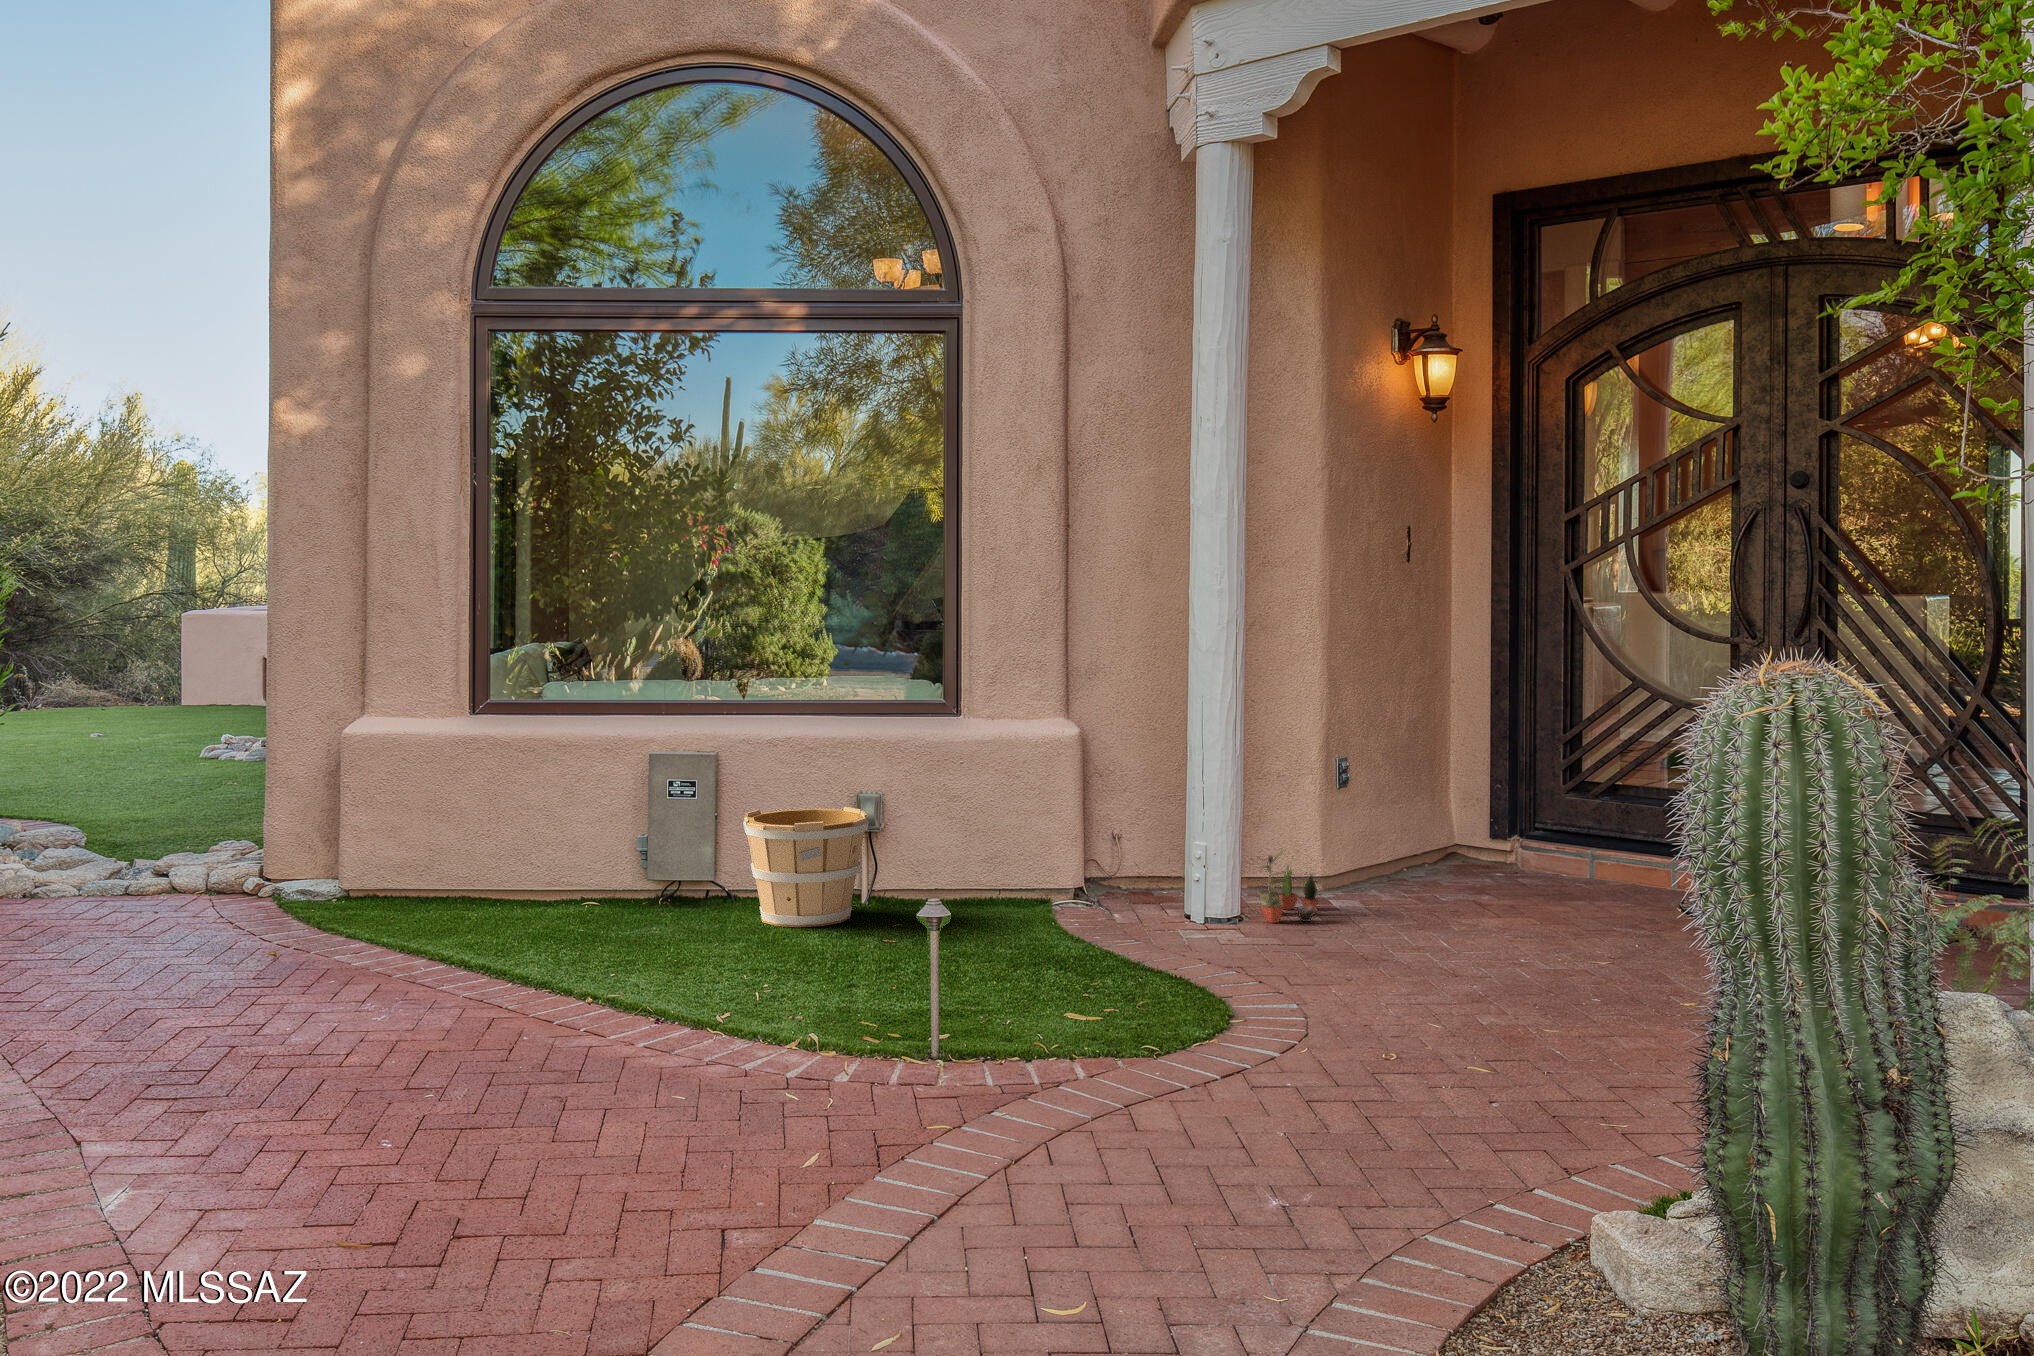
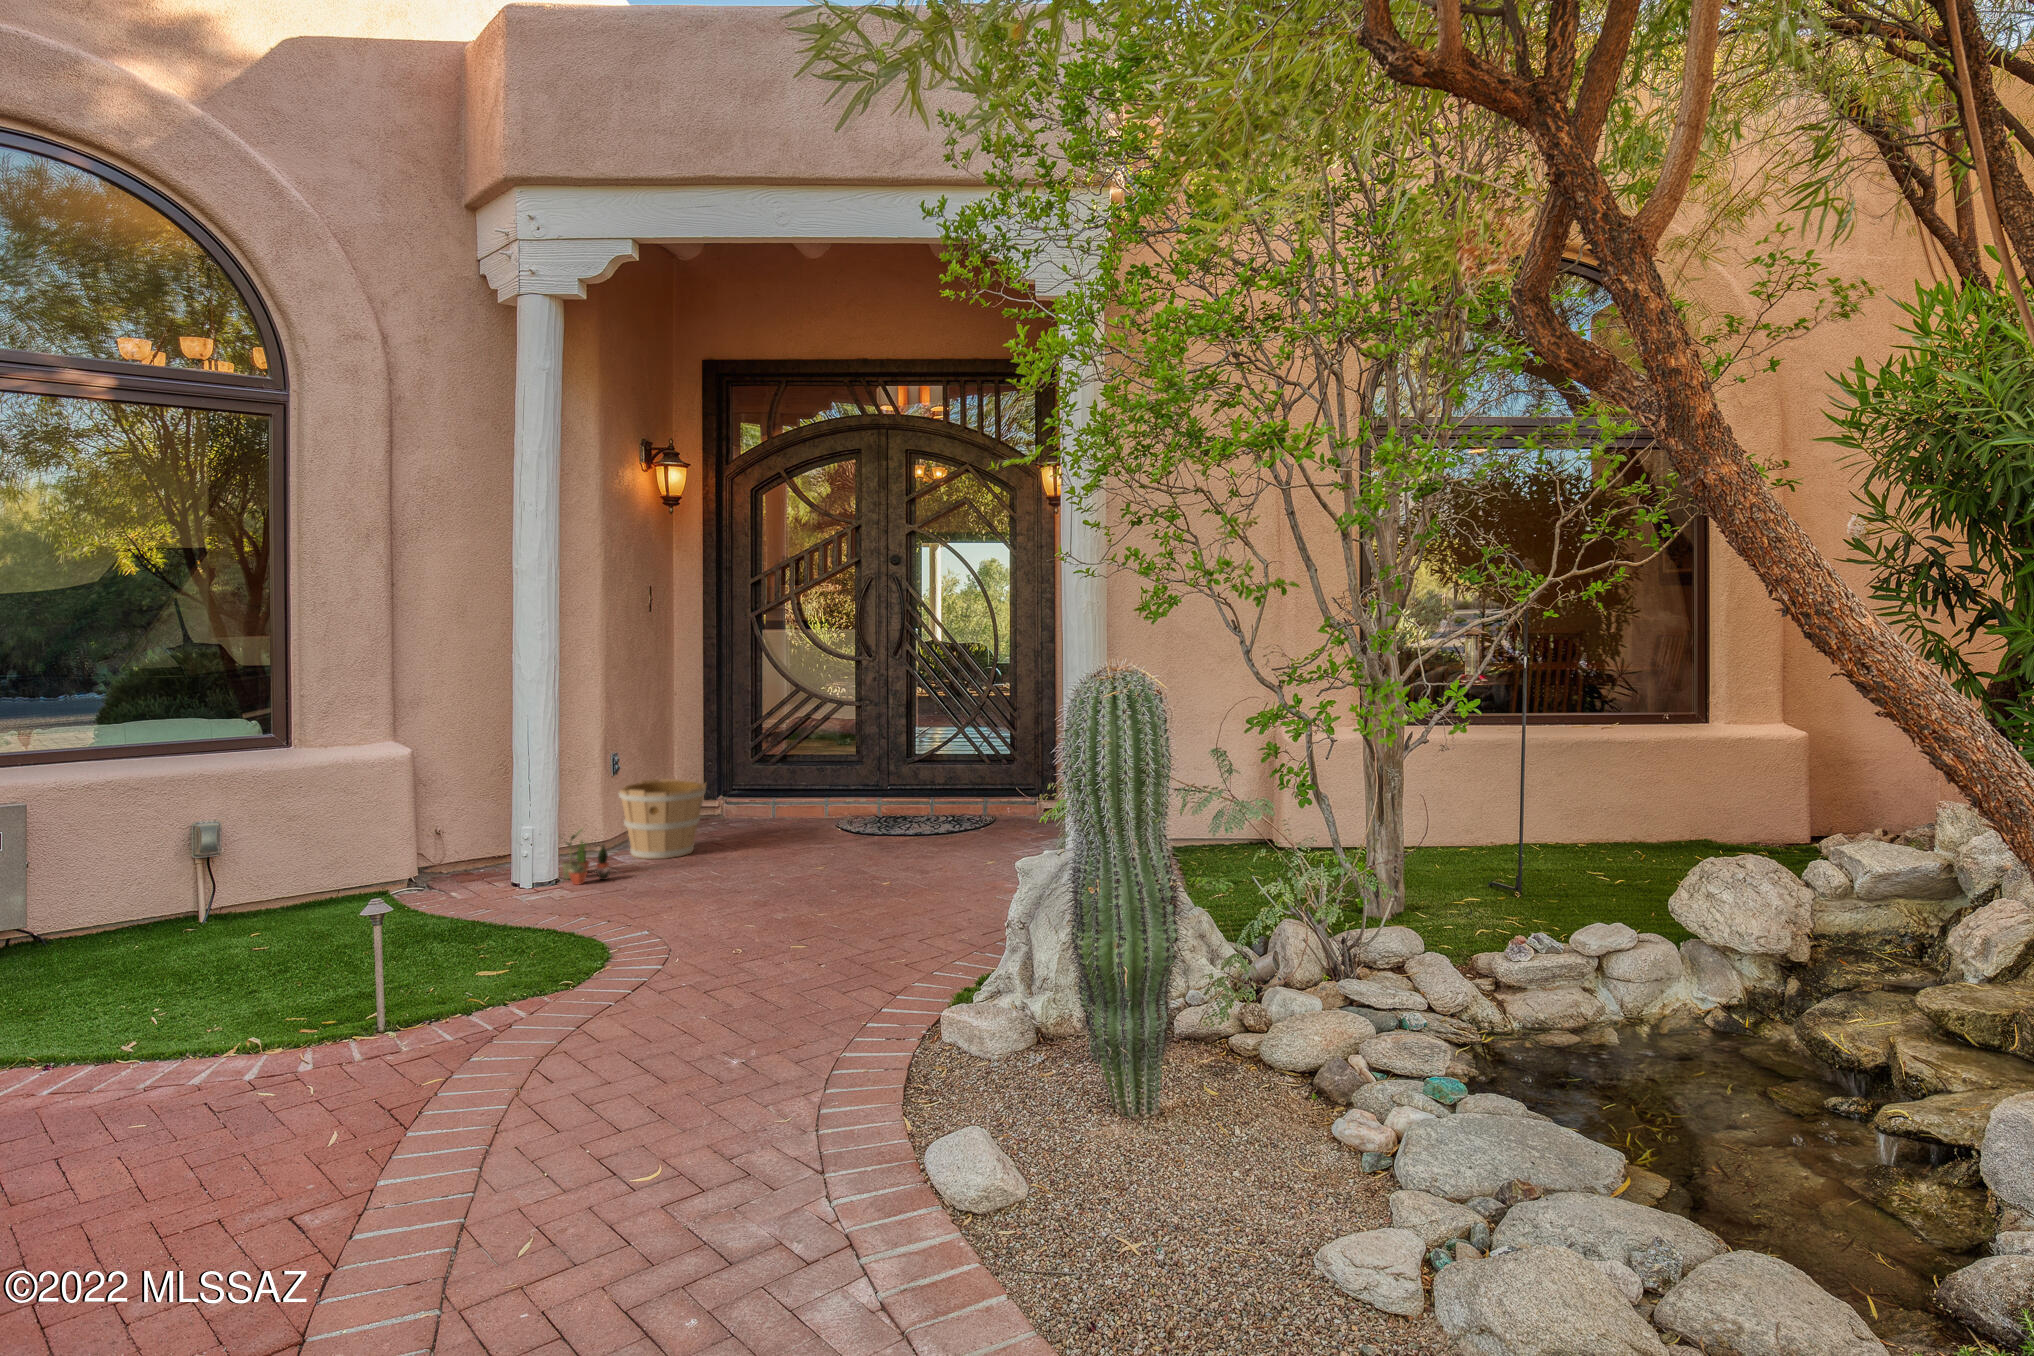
wooden bucket: present [743,807,869,927] -> present [619,779,706,859]

